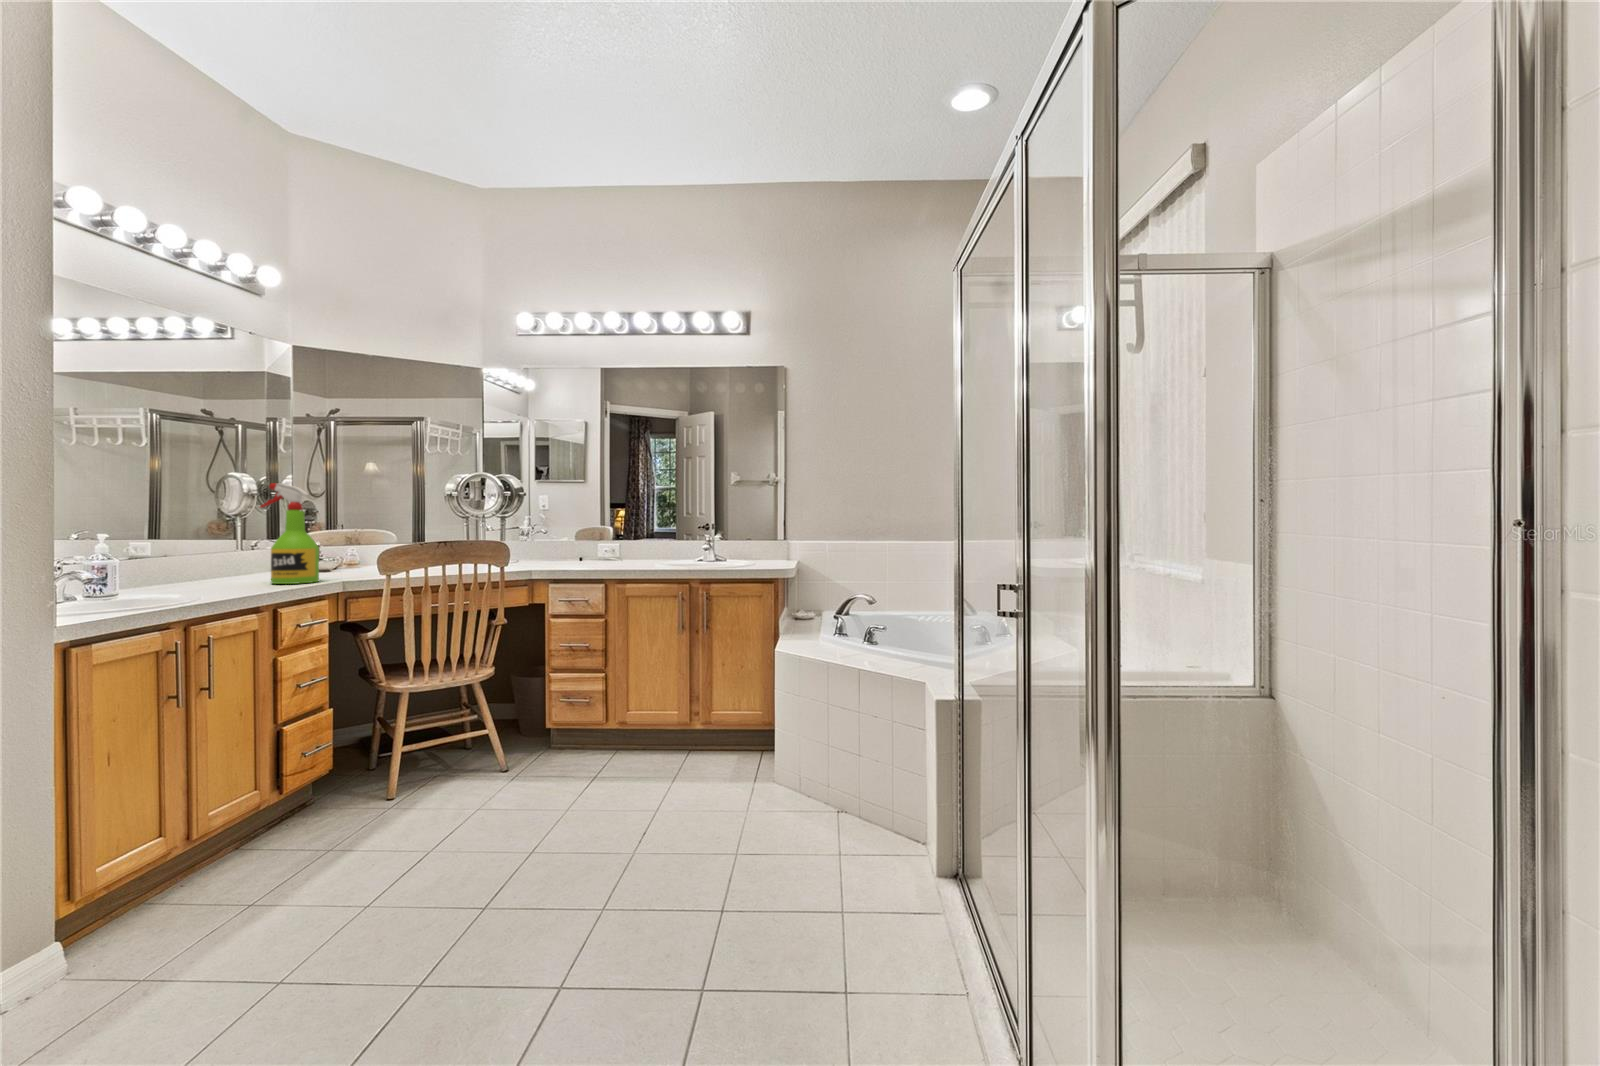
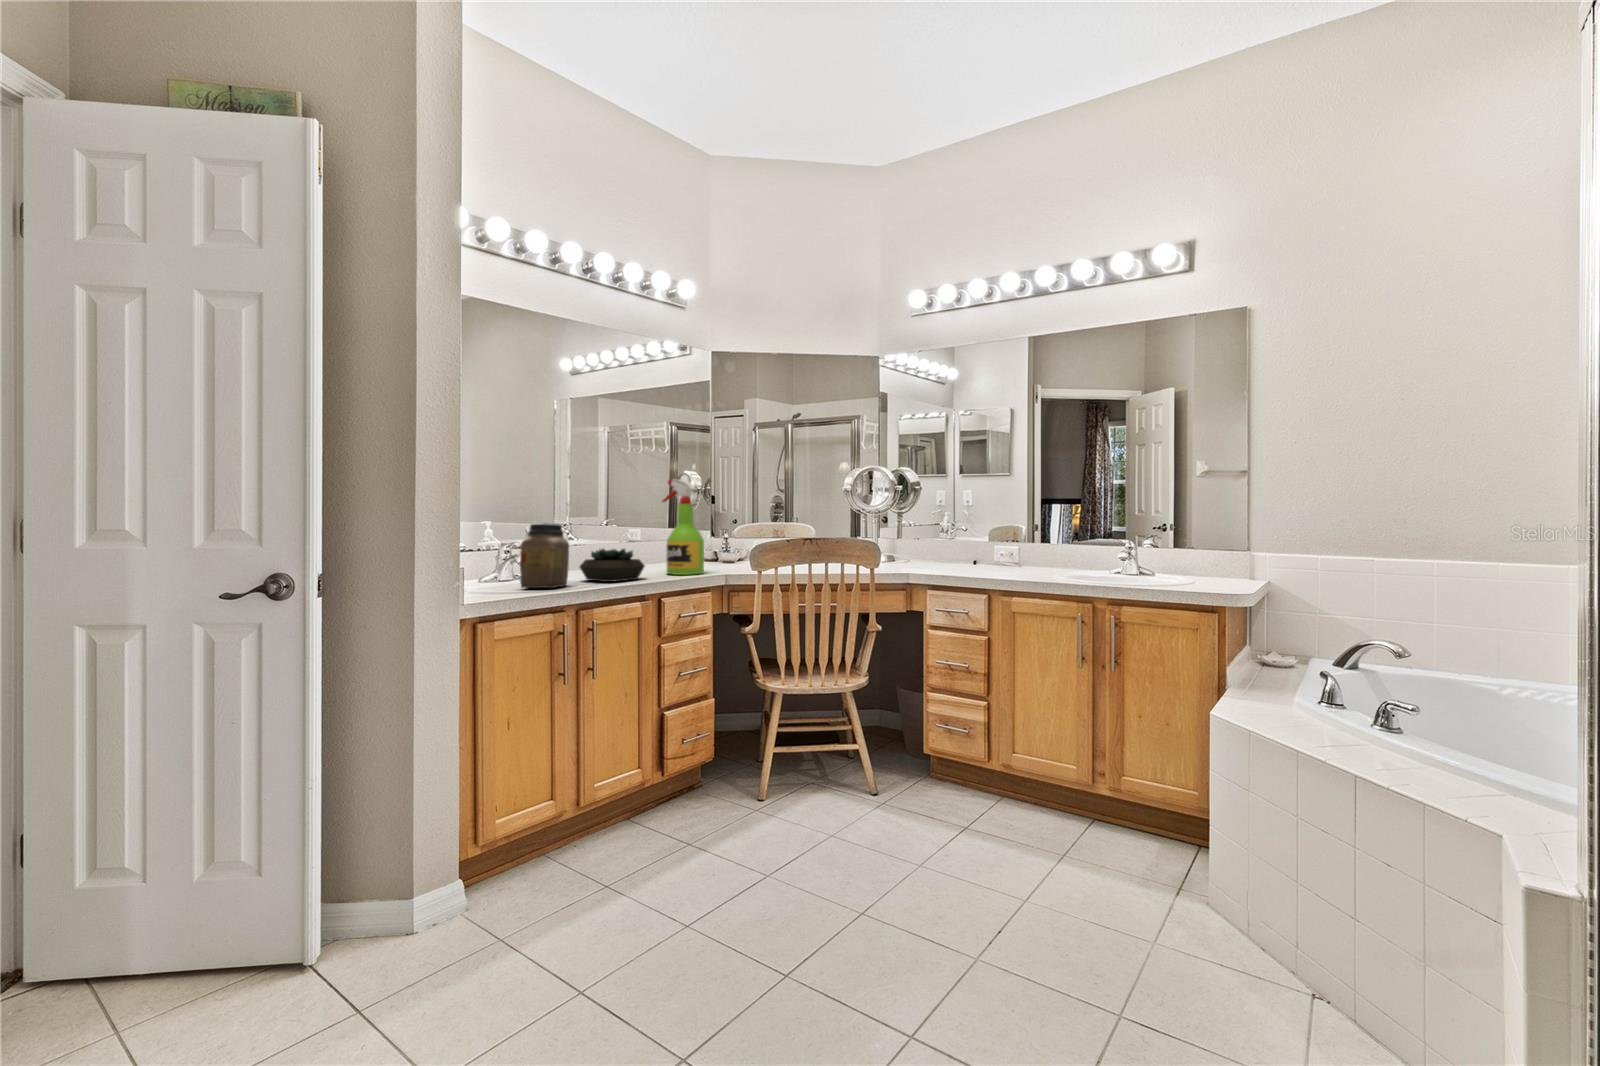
jar: none [95,532,163,607] -> present [520,523,569,588]
succulent plant: none [162,557,255,595] -> present [580,549,645,582]

